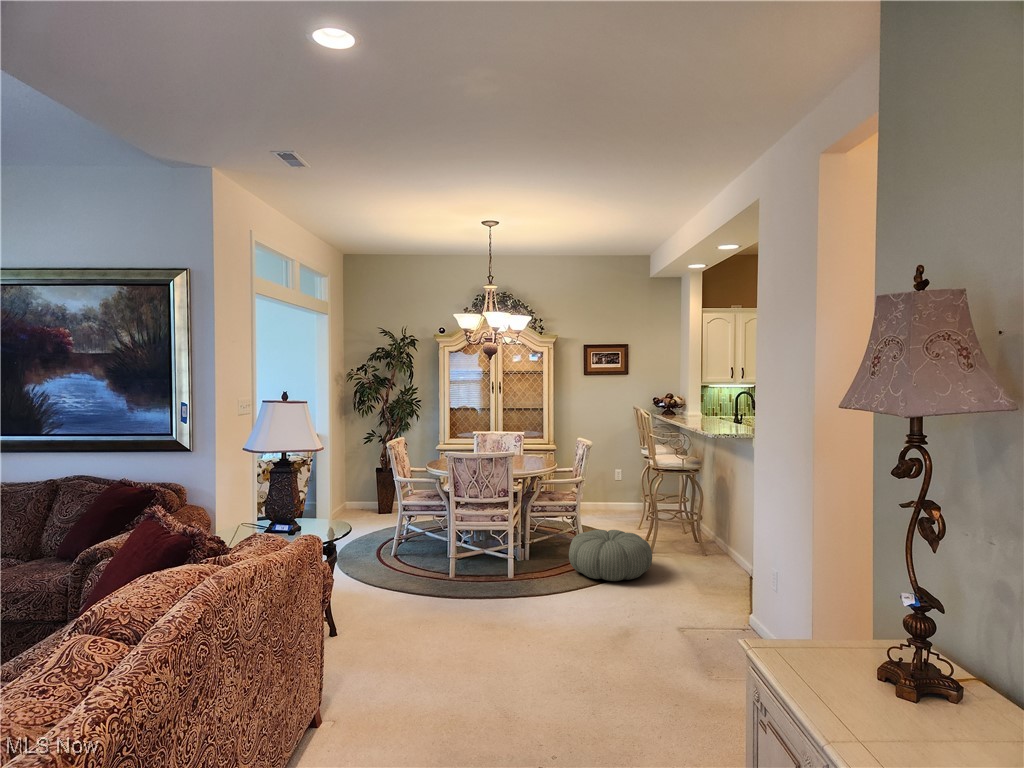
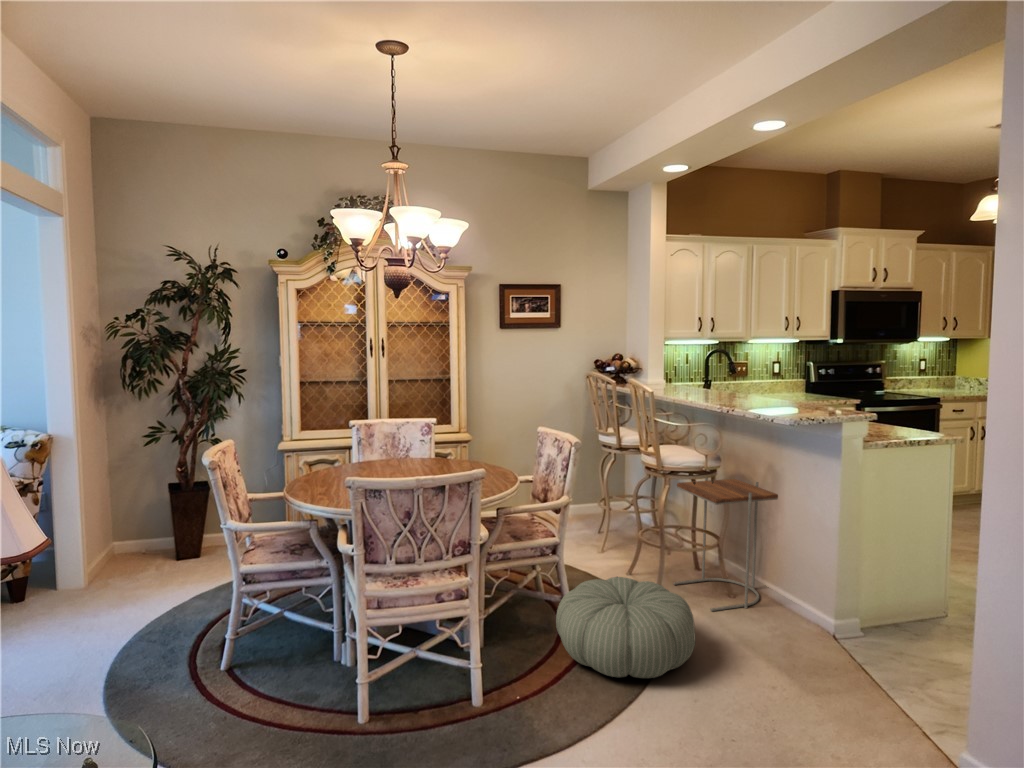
side table: none [673,476,735,563] -> present [674,477,778,611]

